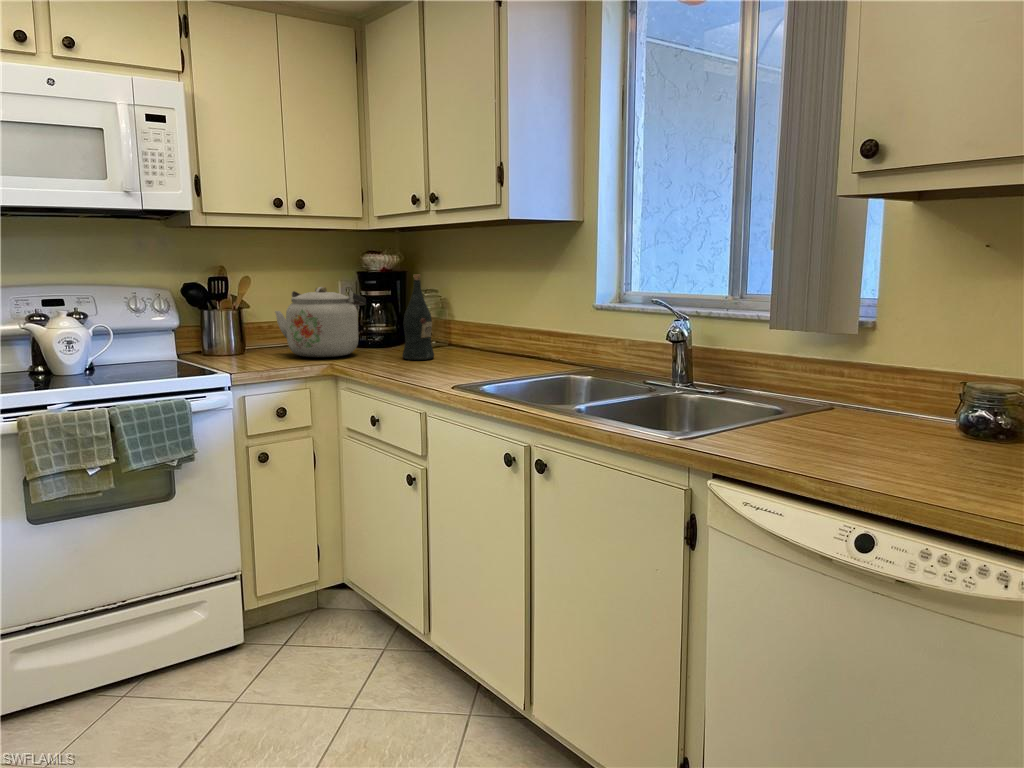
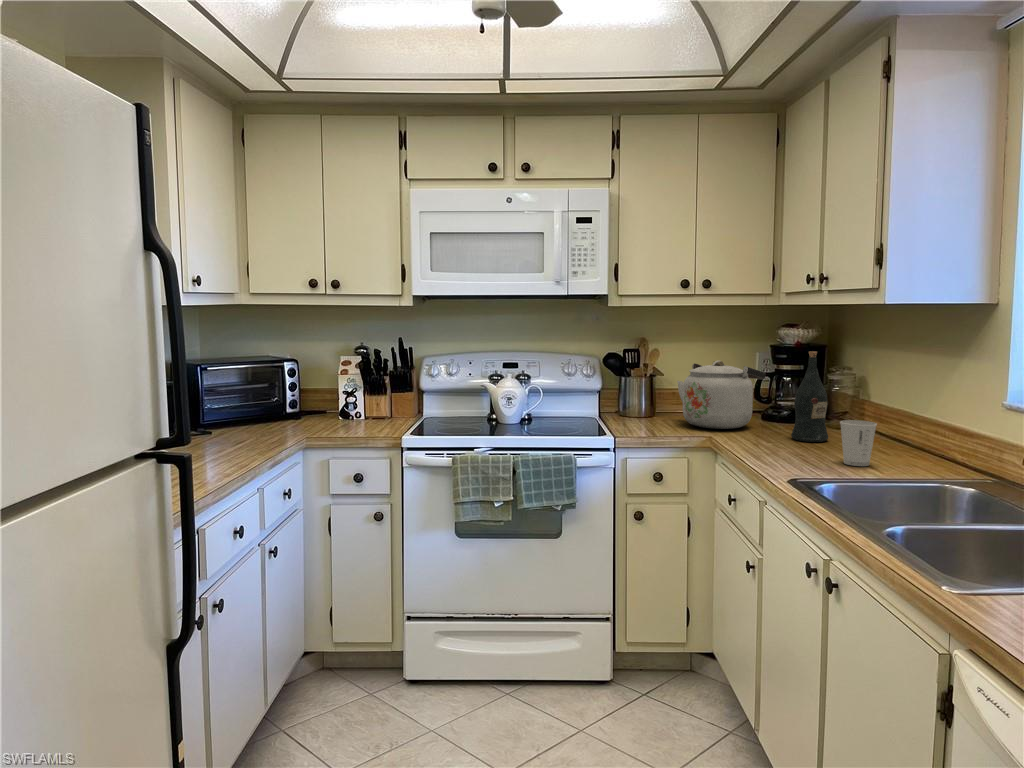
paper cup: none [460,333,490,373] -> present [840,420,877,466]

